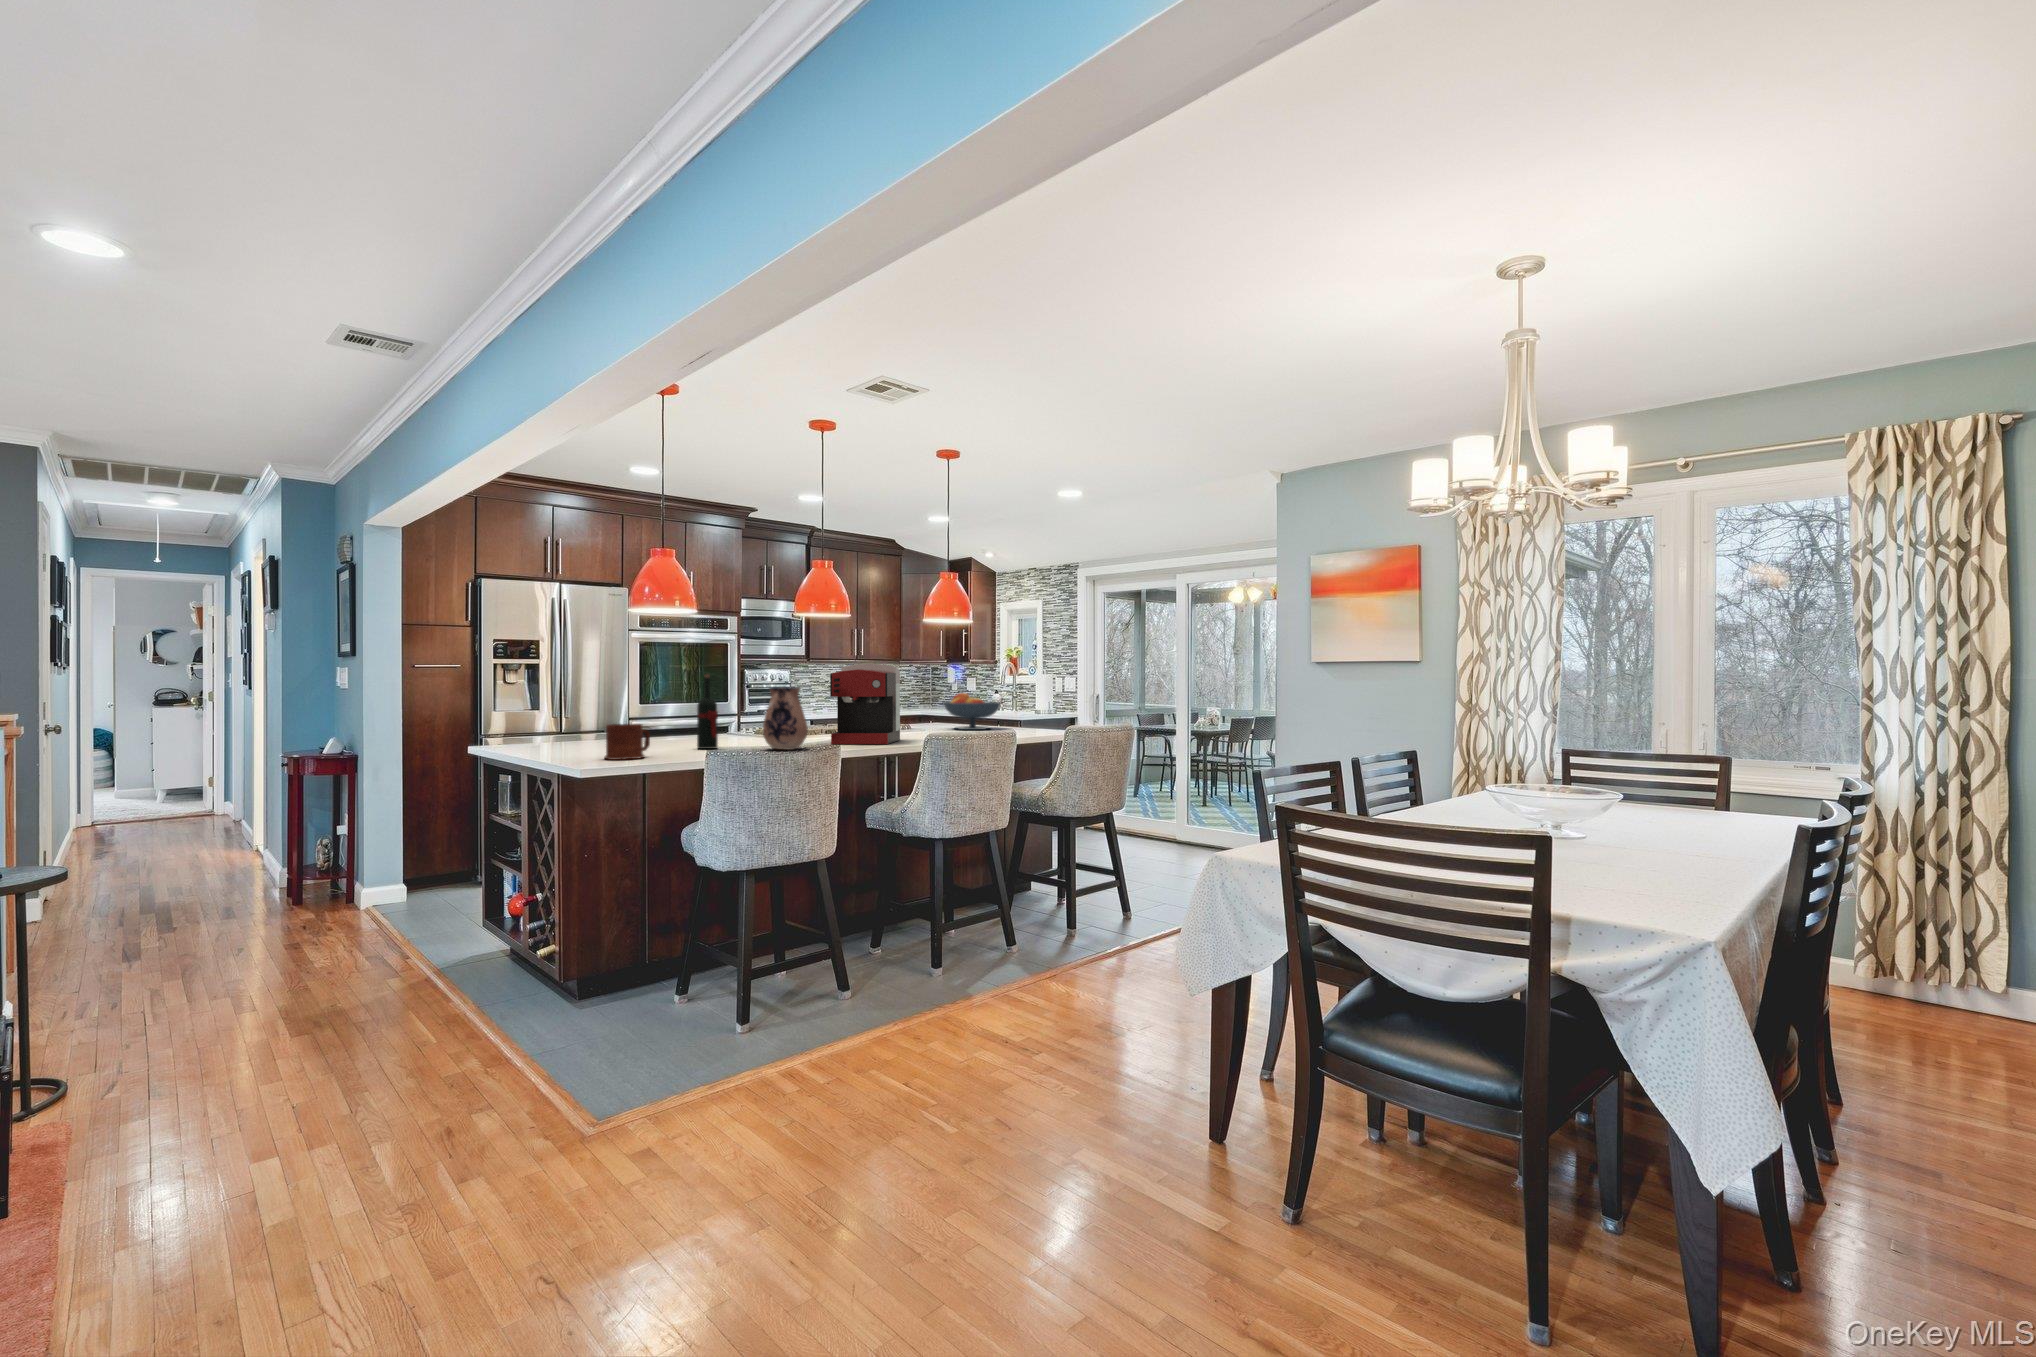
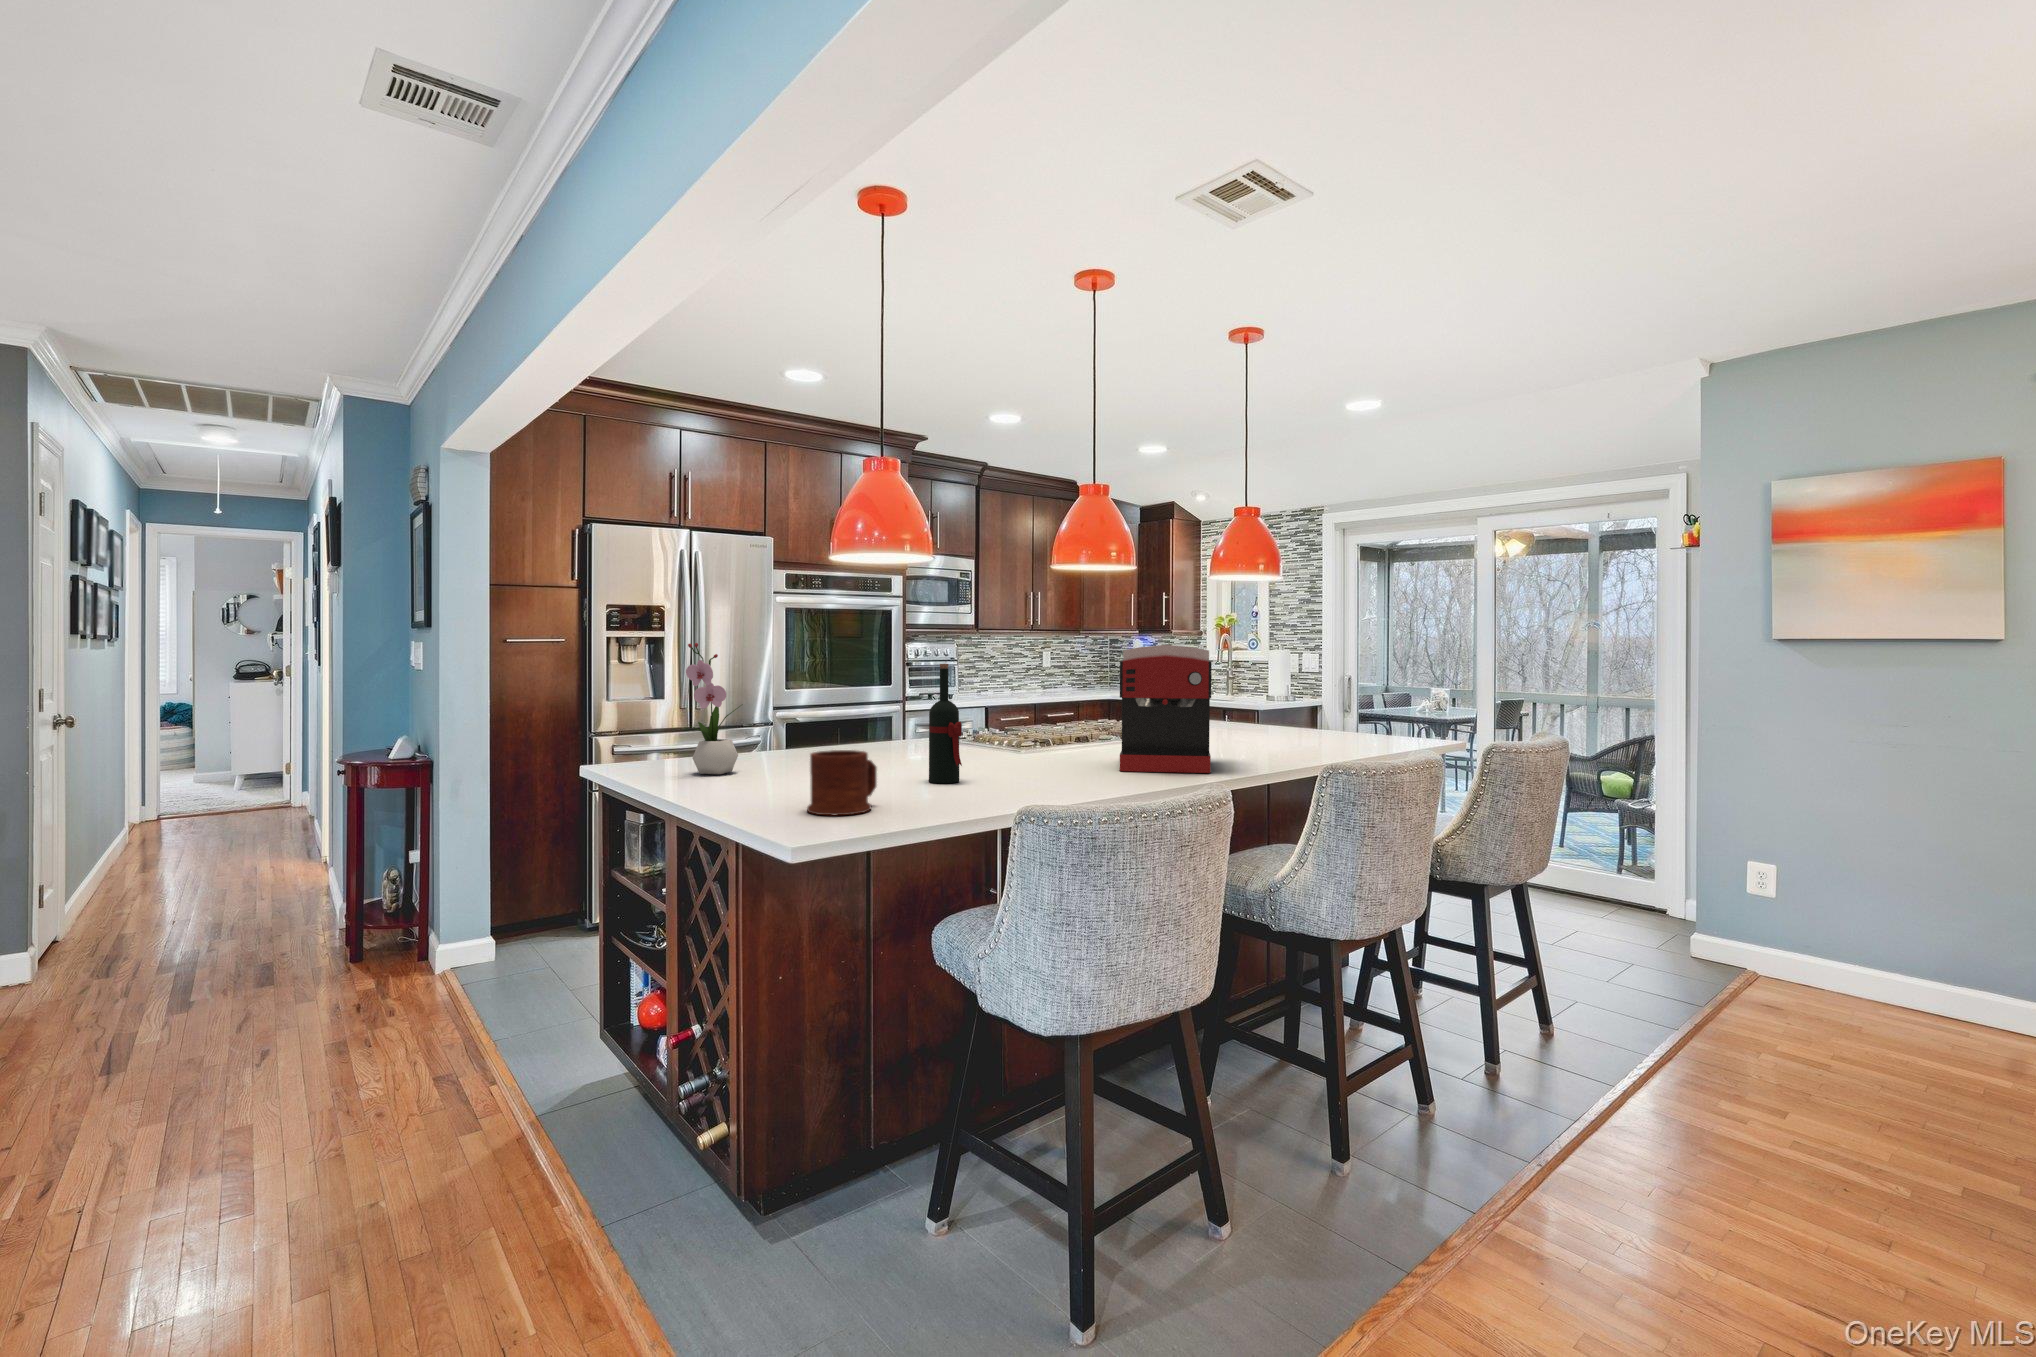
flower arrangement: none [539,662,580,747] -> present [686,643,743,774]
ceramic pitcher: present [763,687,808,750] -> none [1036,685,1107,788]
fruit bowl: present [944,693,1001,730] -> none [1217,682,1302,737]

